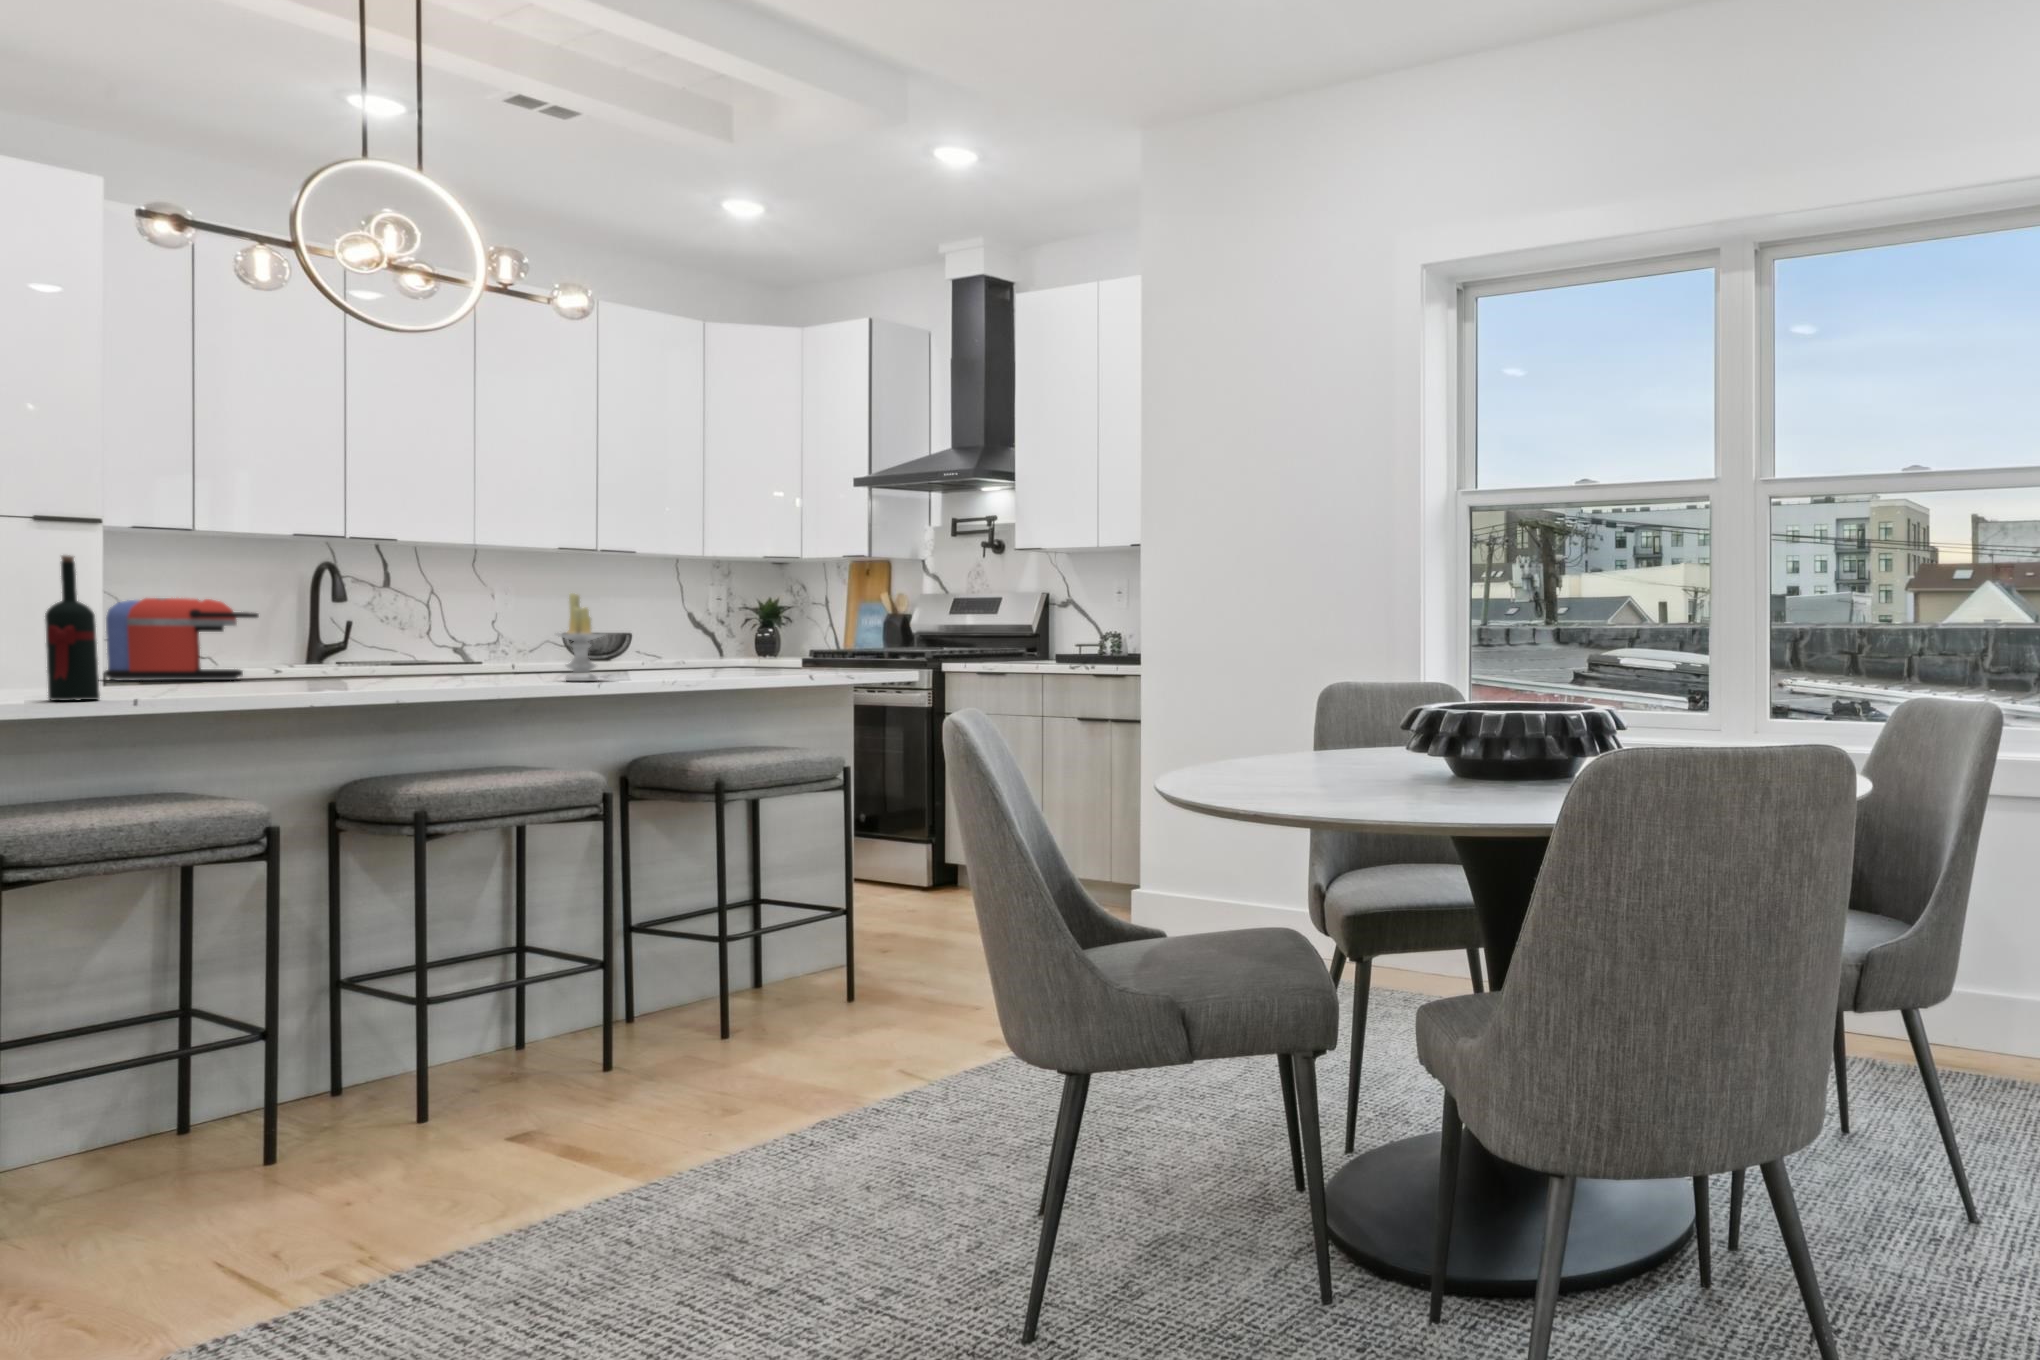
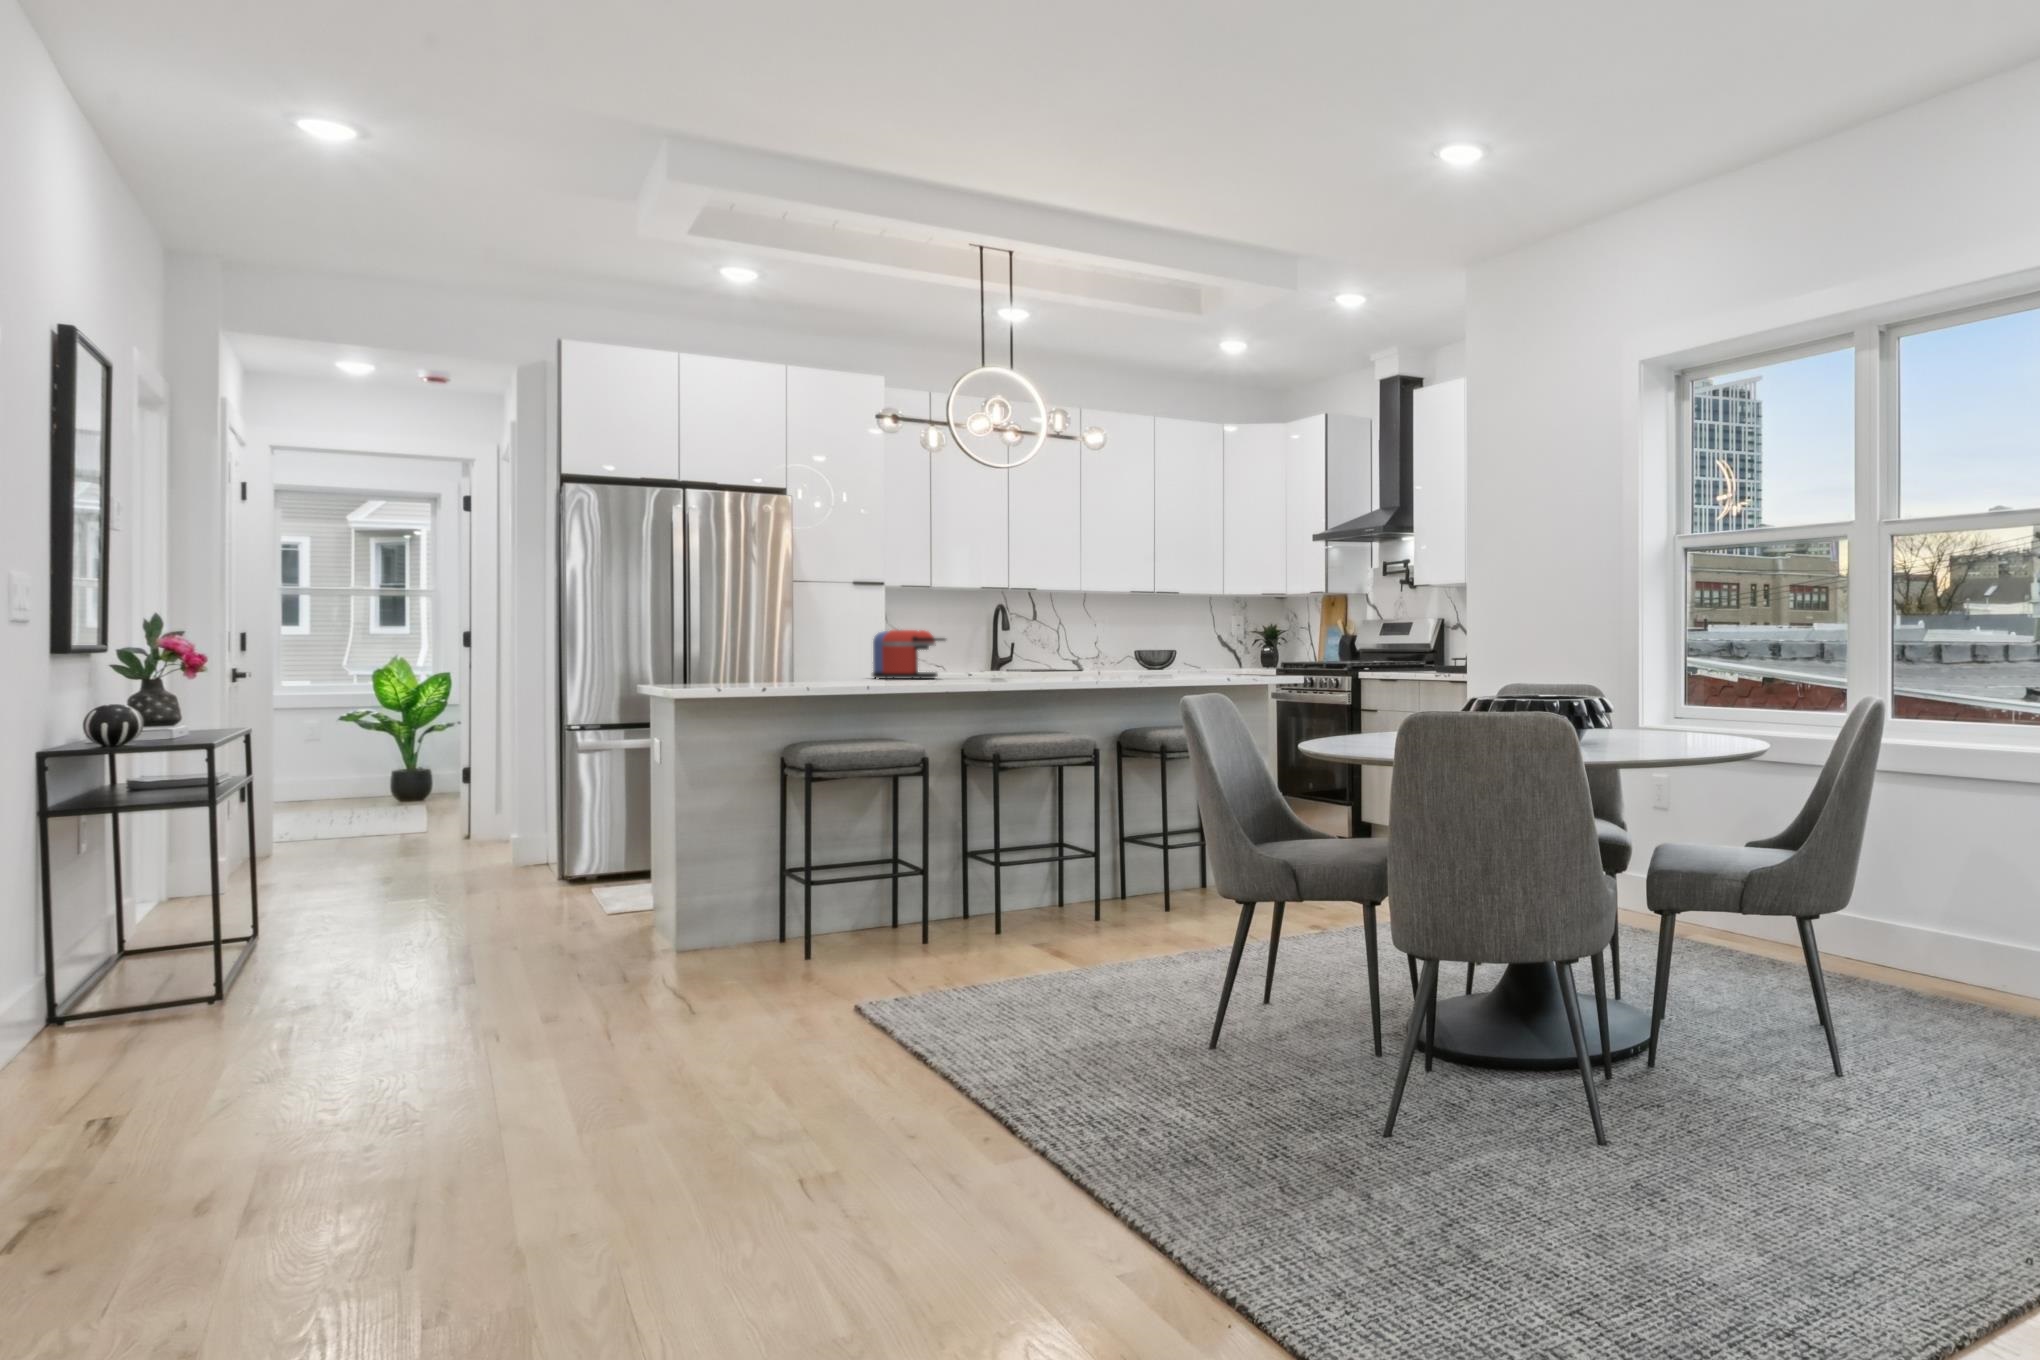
wine bottle: present [45,555,100,701] -> none [837,606,861,688]
candle: present [556,593,603,681] -> none [1102,623,1133,680]

